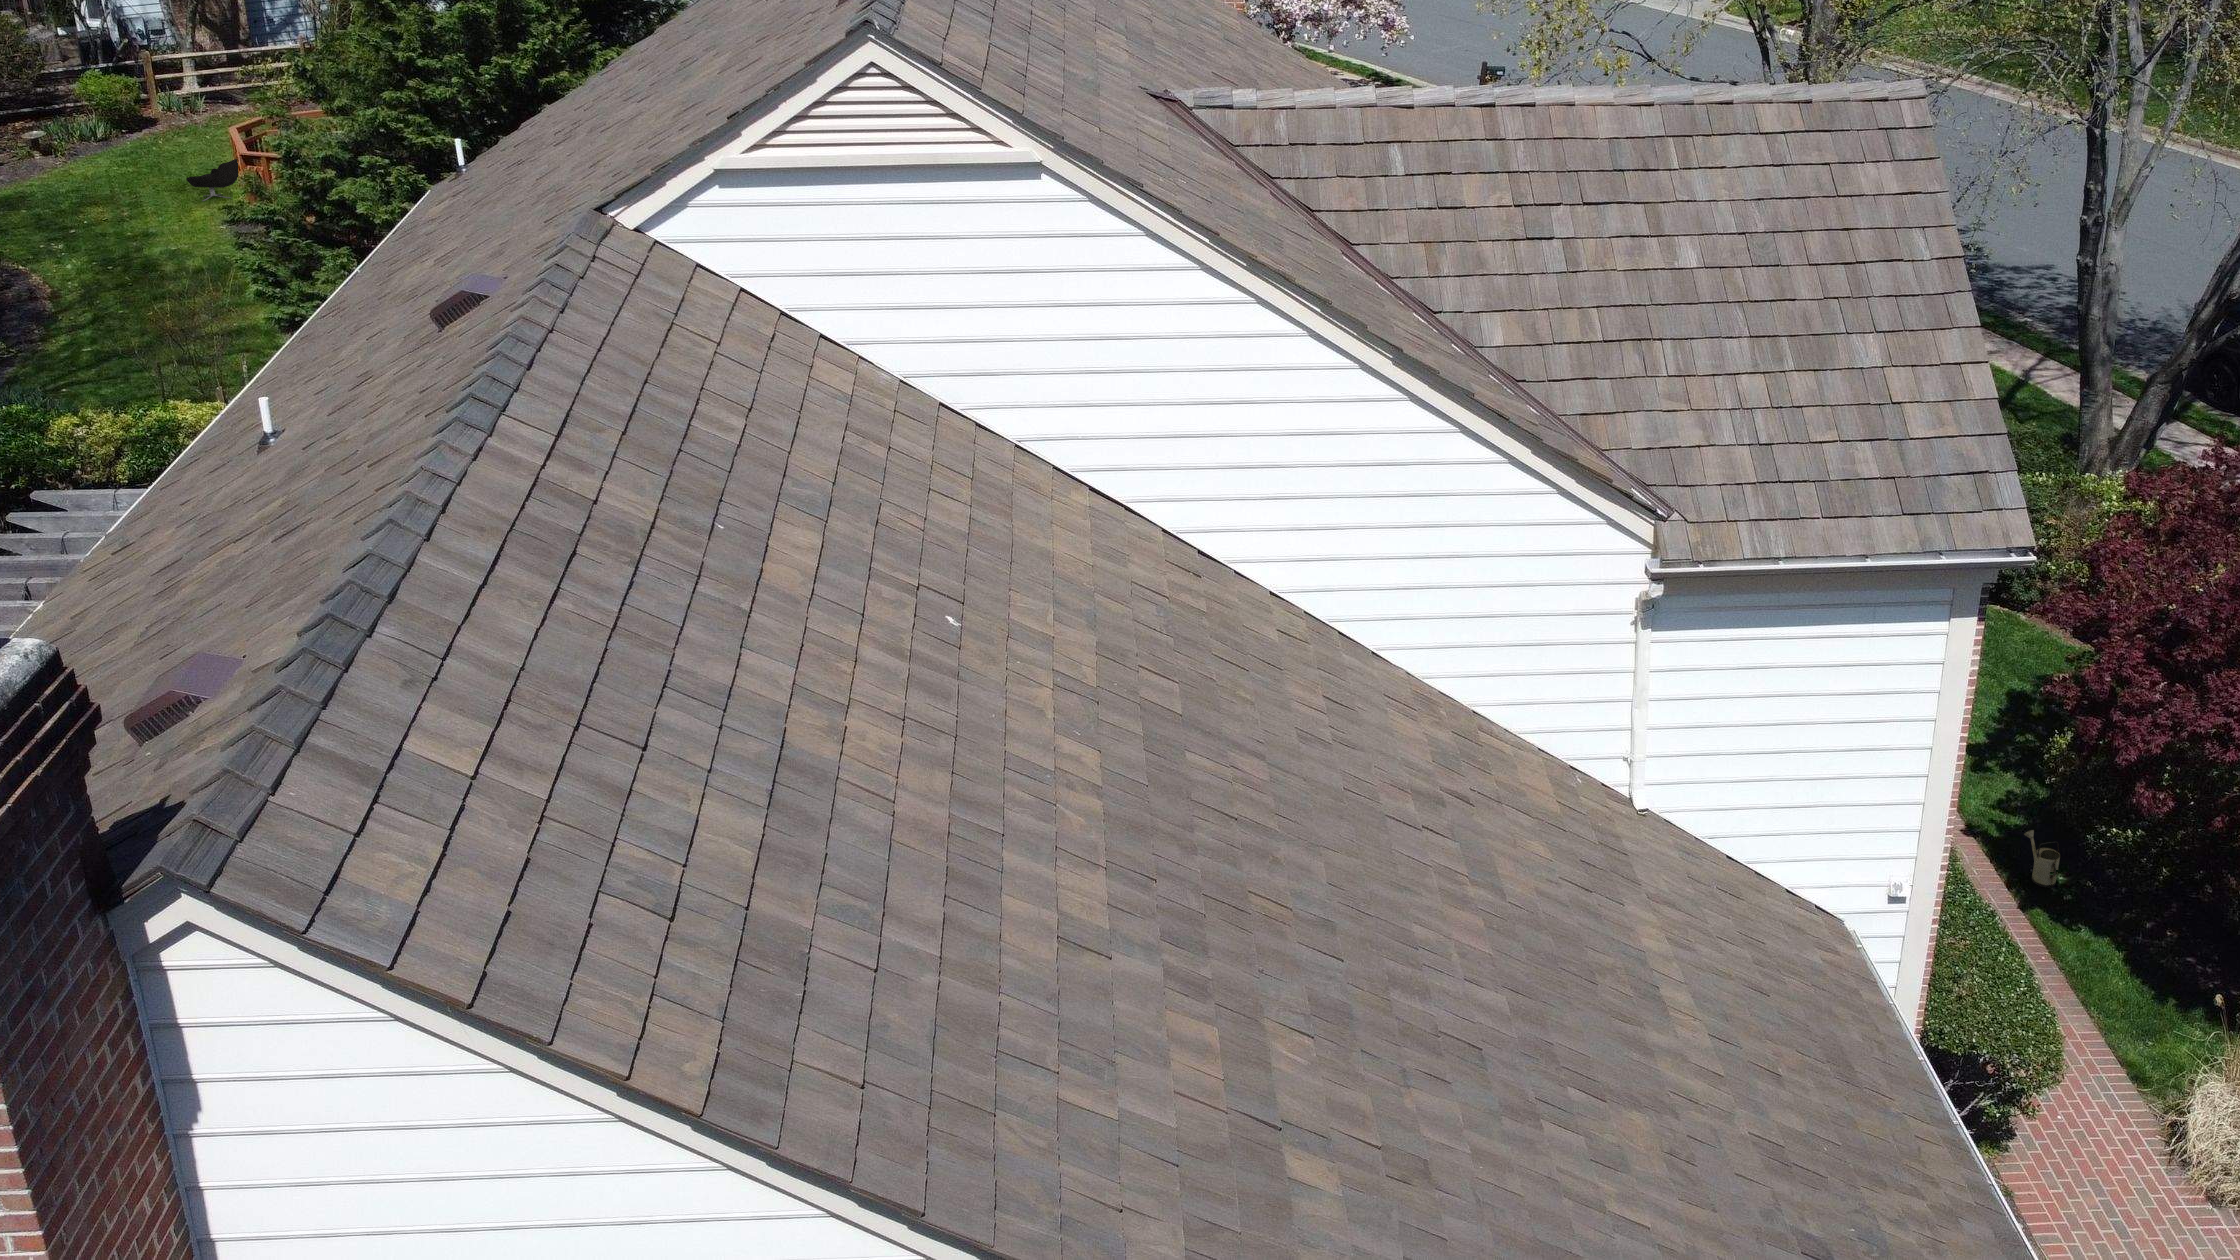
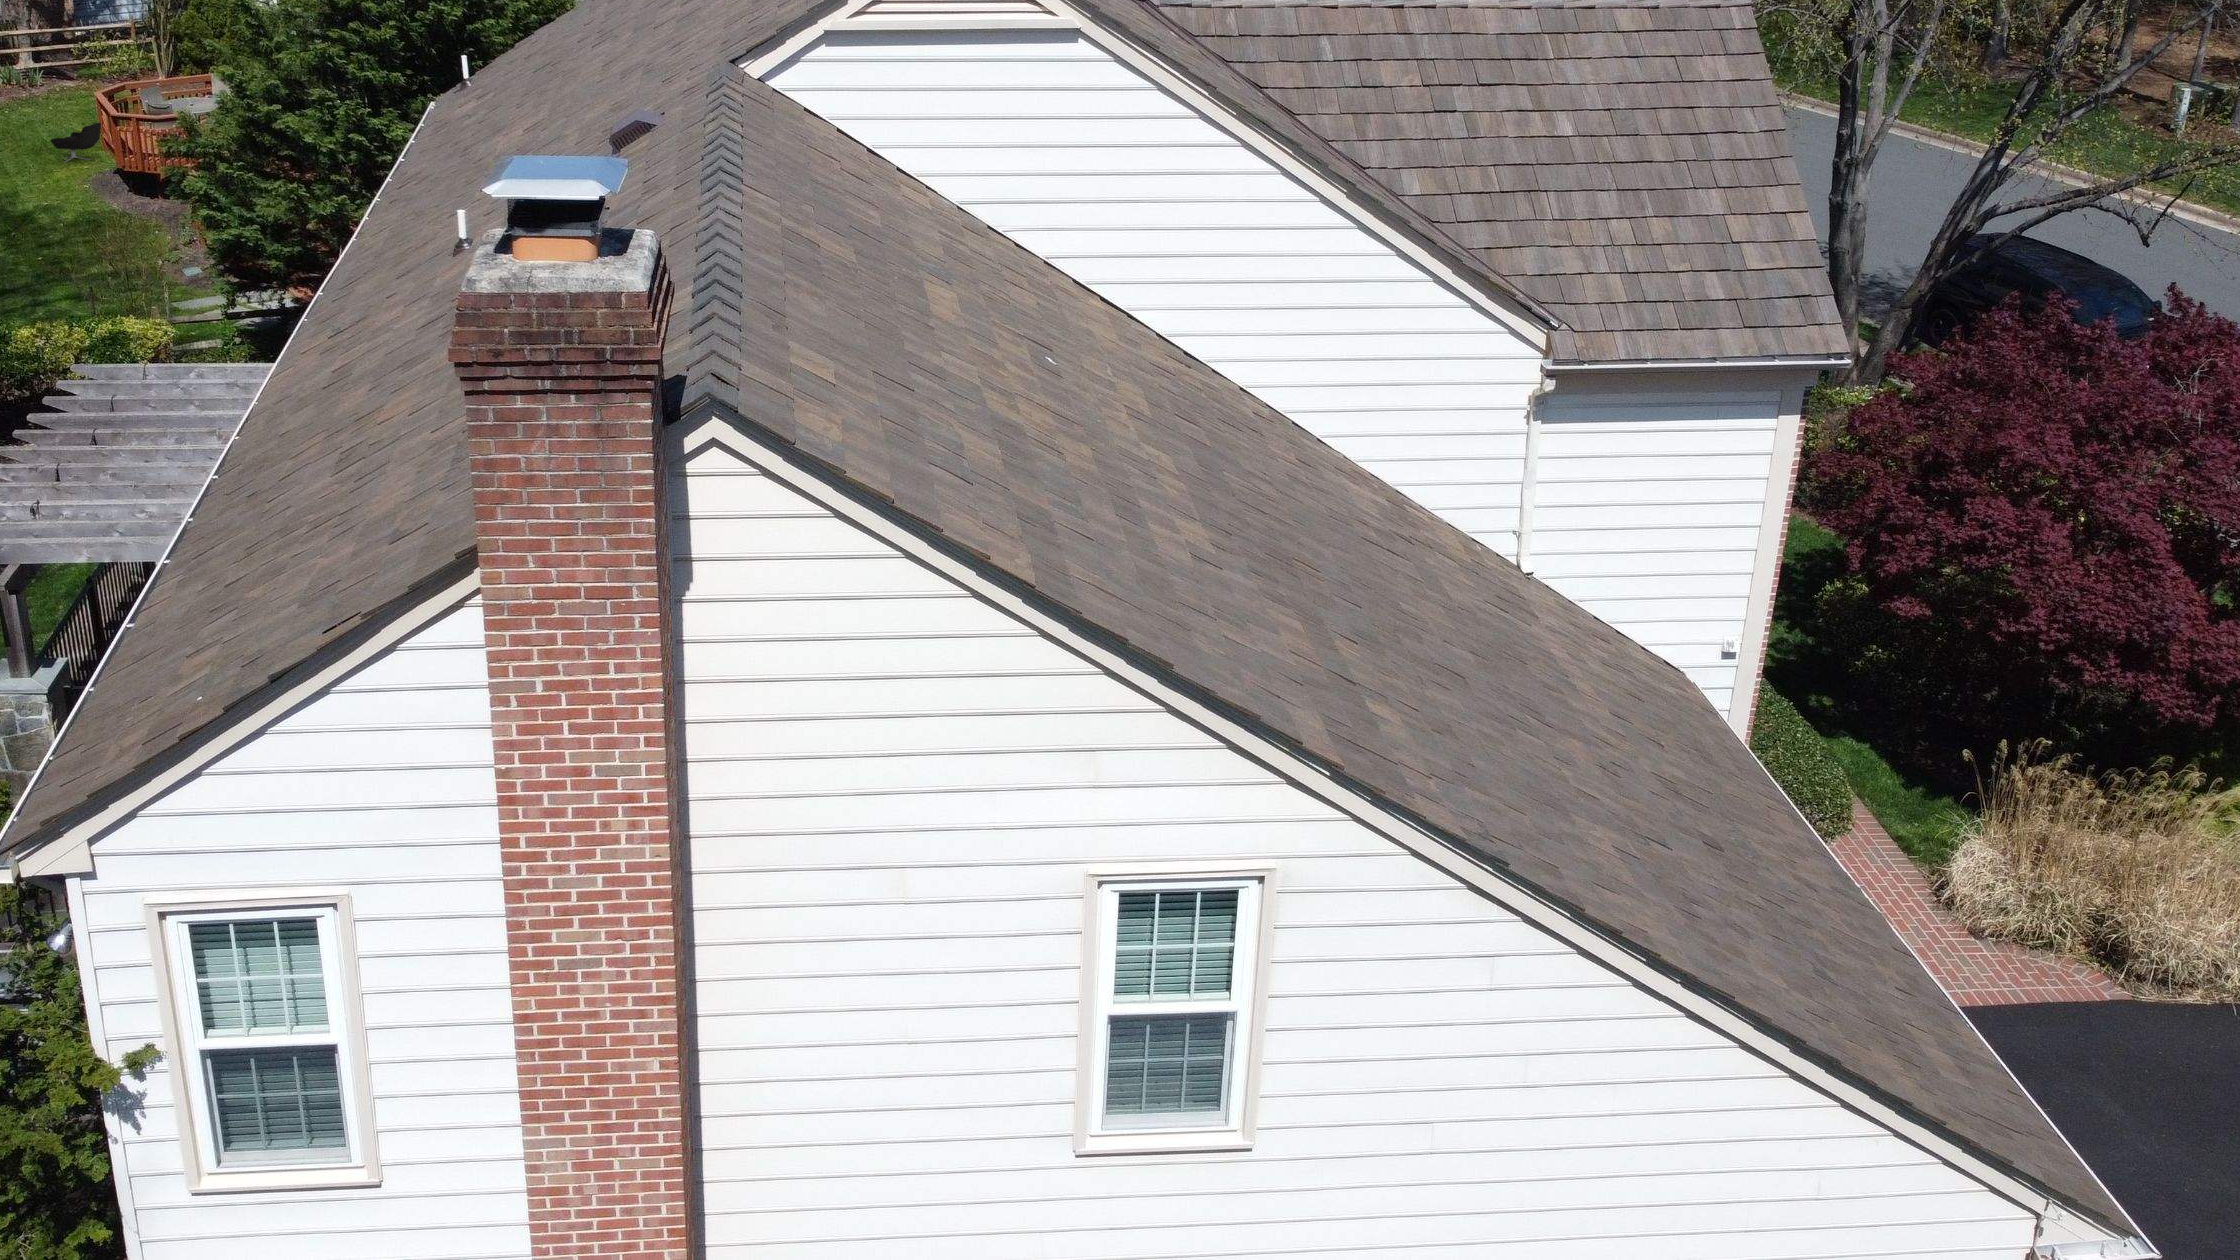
watering can: present [2024,830,2060,888] -> none [1813,663,1845,710]

